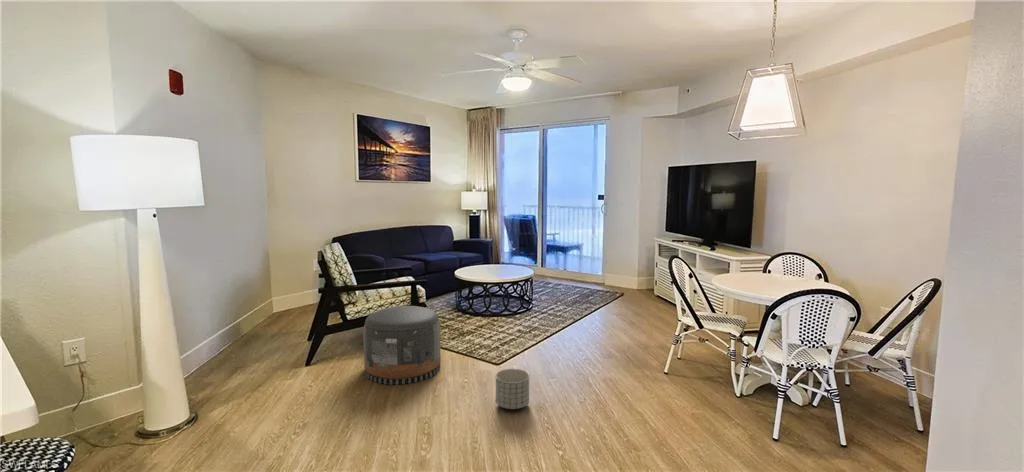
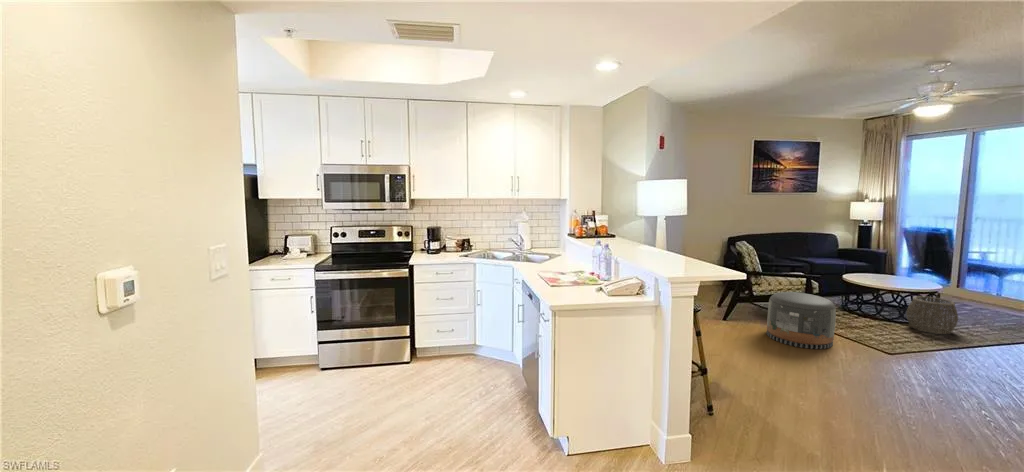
woven basket: none [508,285,545,323] -> present [907,296,958,334]
planter: present [496,369,529,409] -> none [893,355,933,388]

